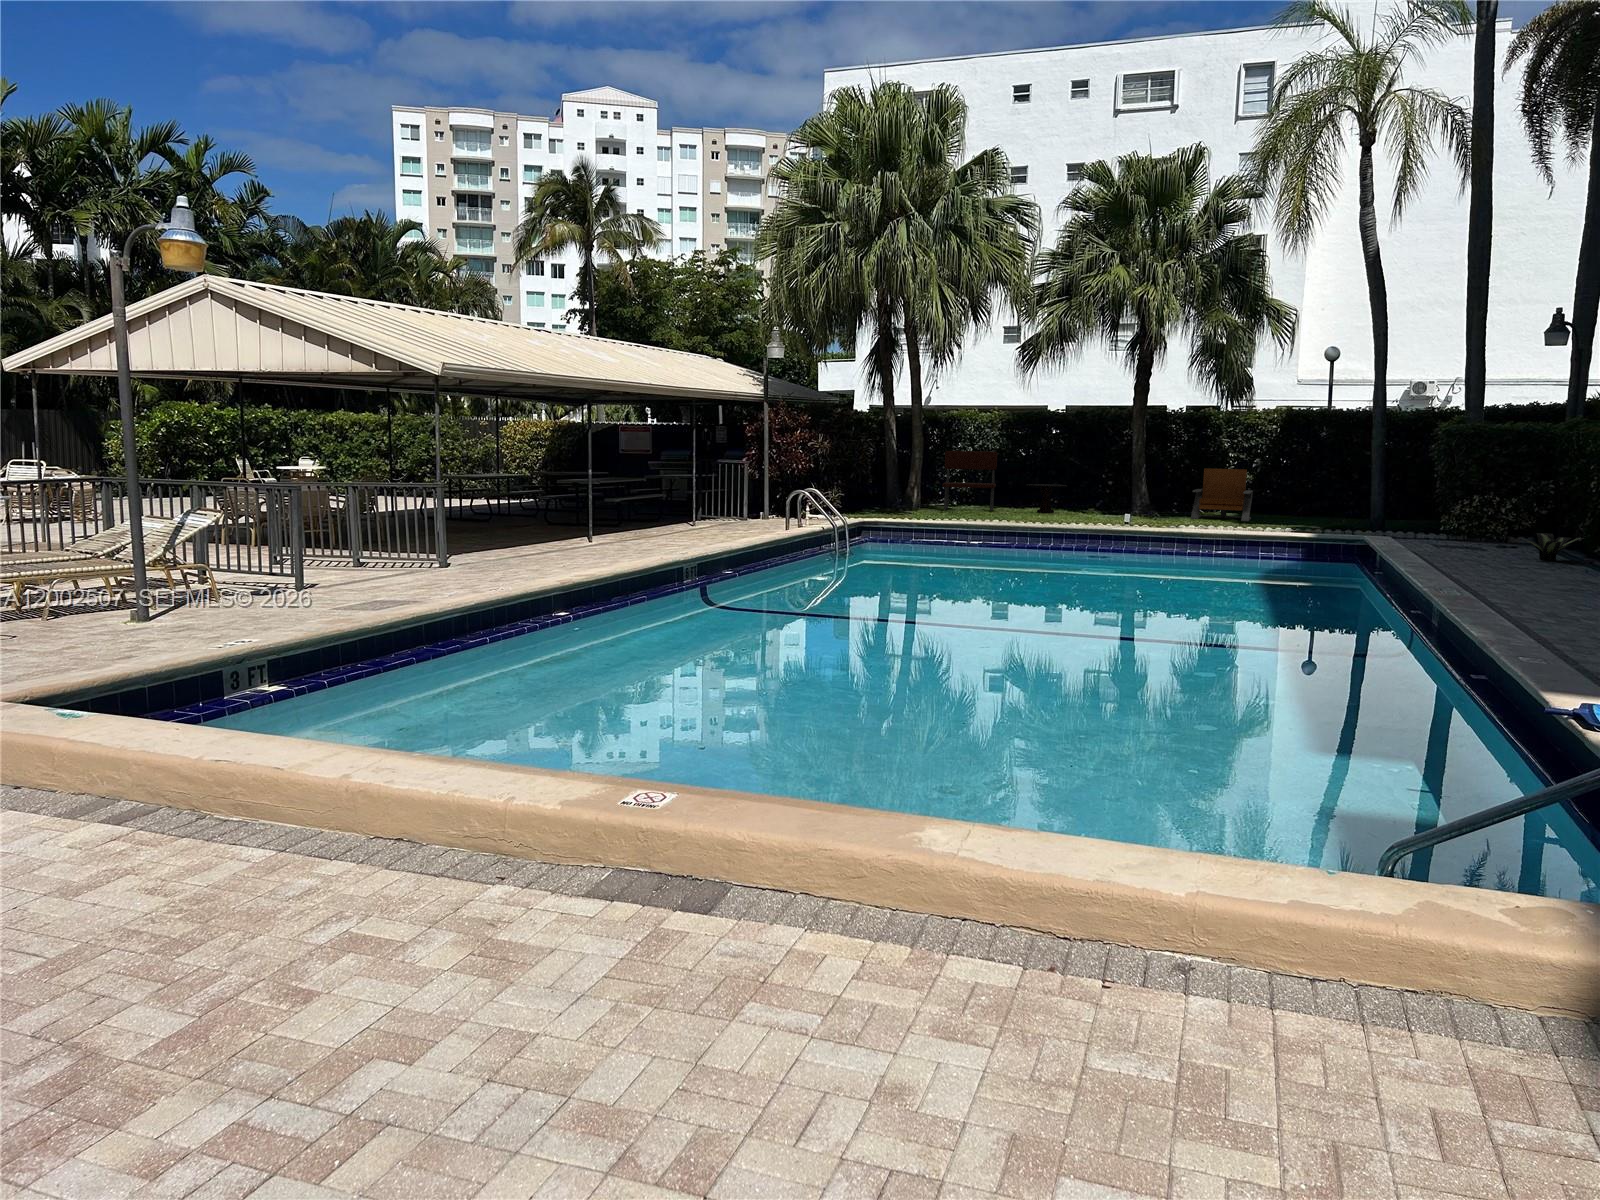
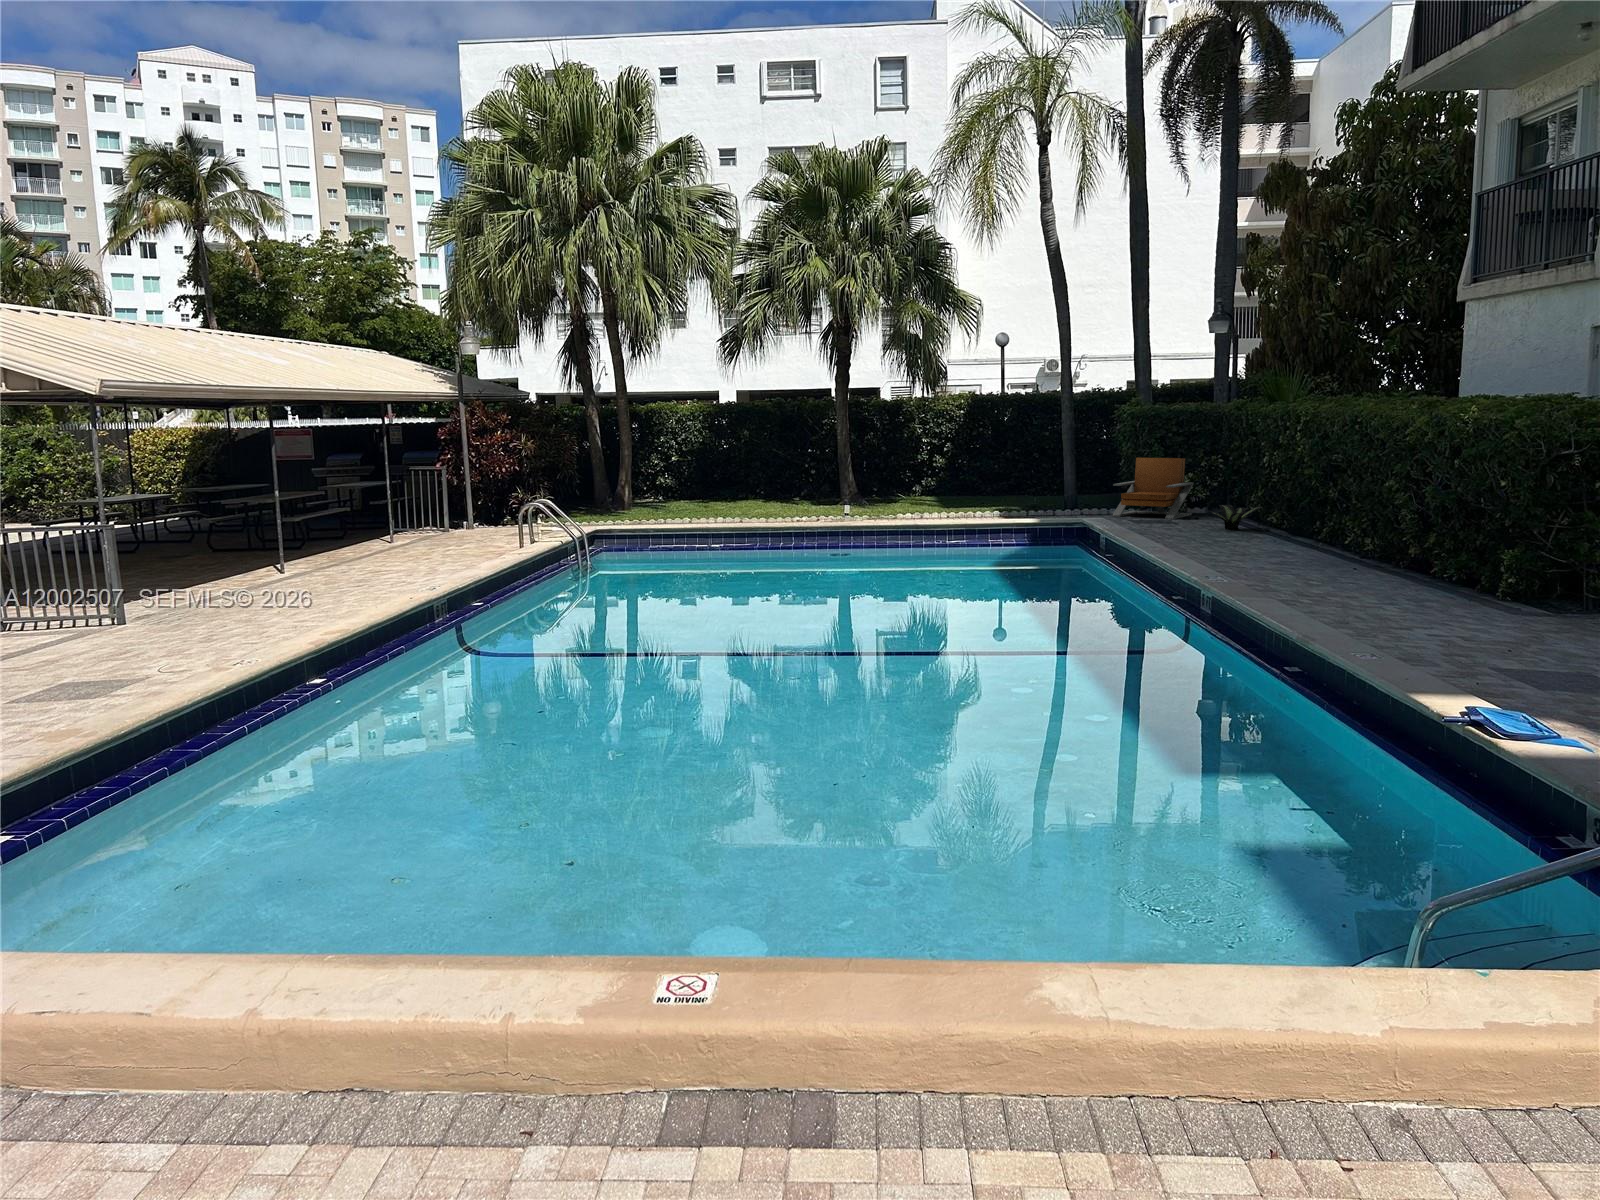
bench: present [942,451,997,511] -> none [648,444,702,506]
lounge chair: present [1191,468,1253,521] -> present [1112,458,1194,519]
side table: present [1026,484,1067,513] -> none [733,475,773,504]

